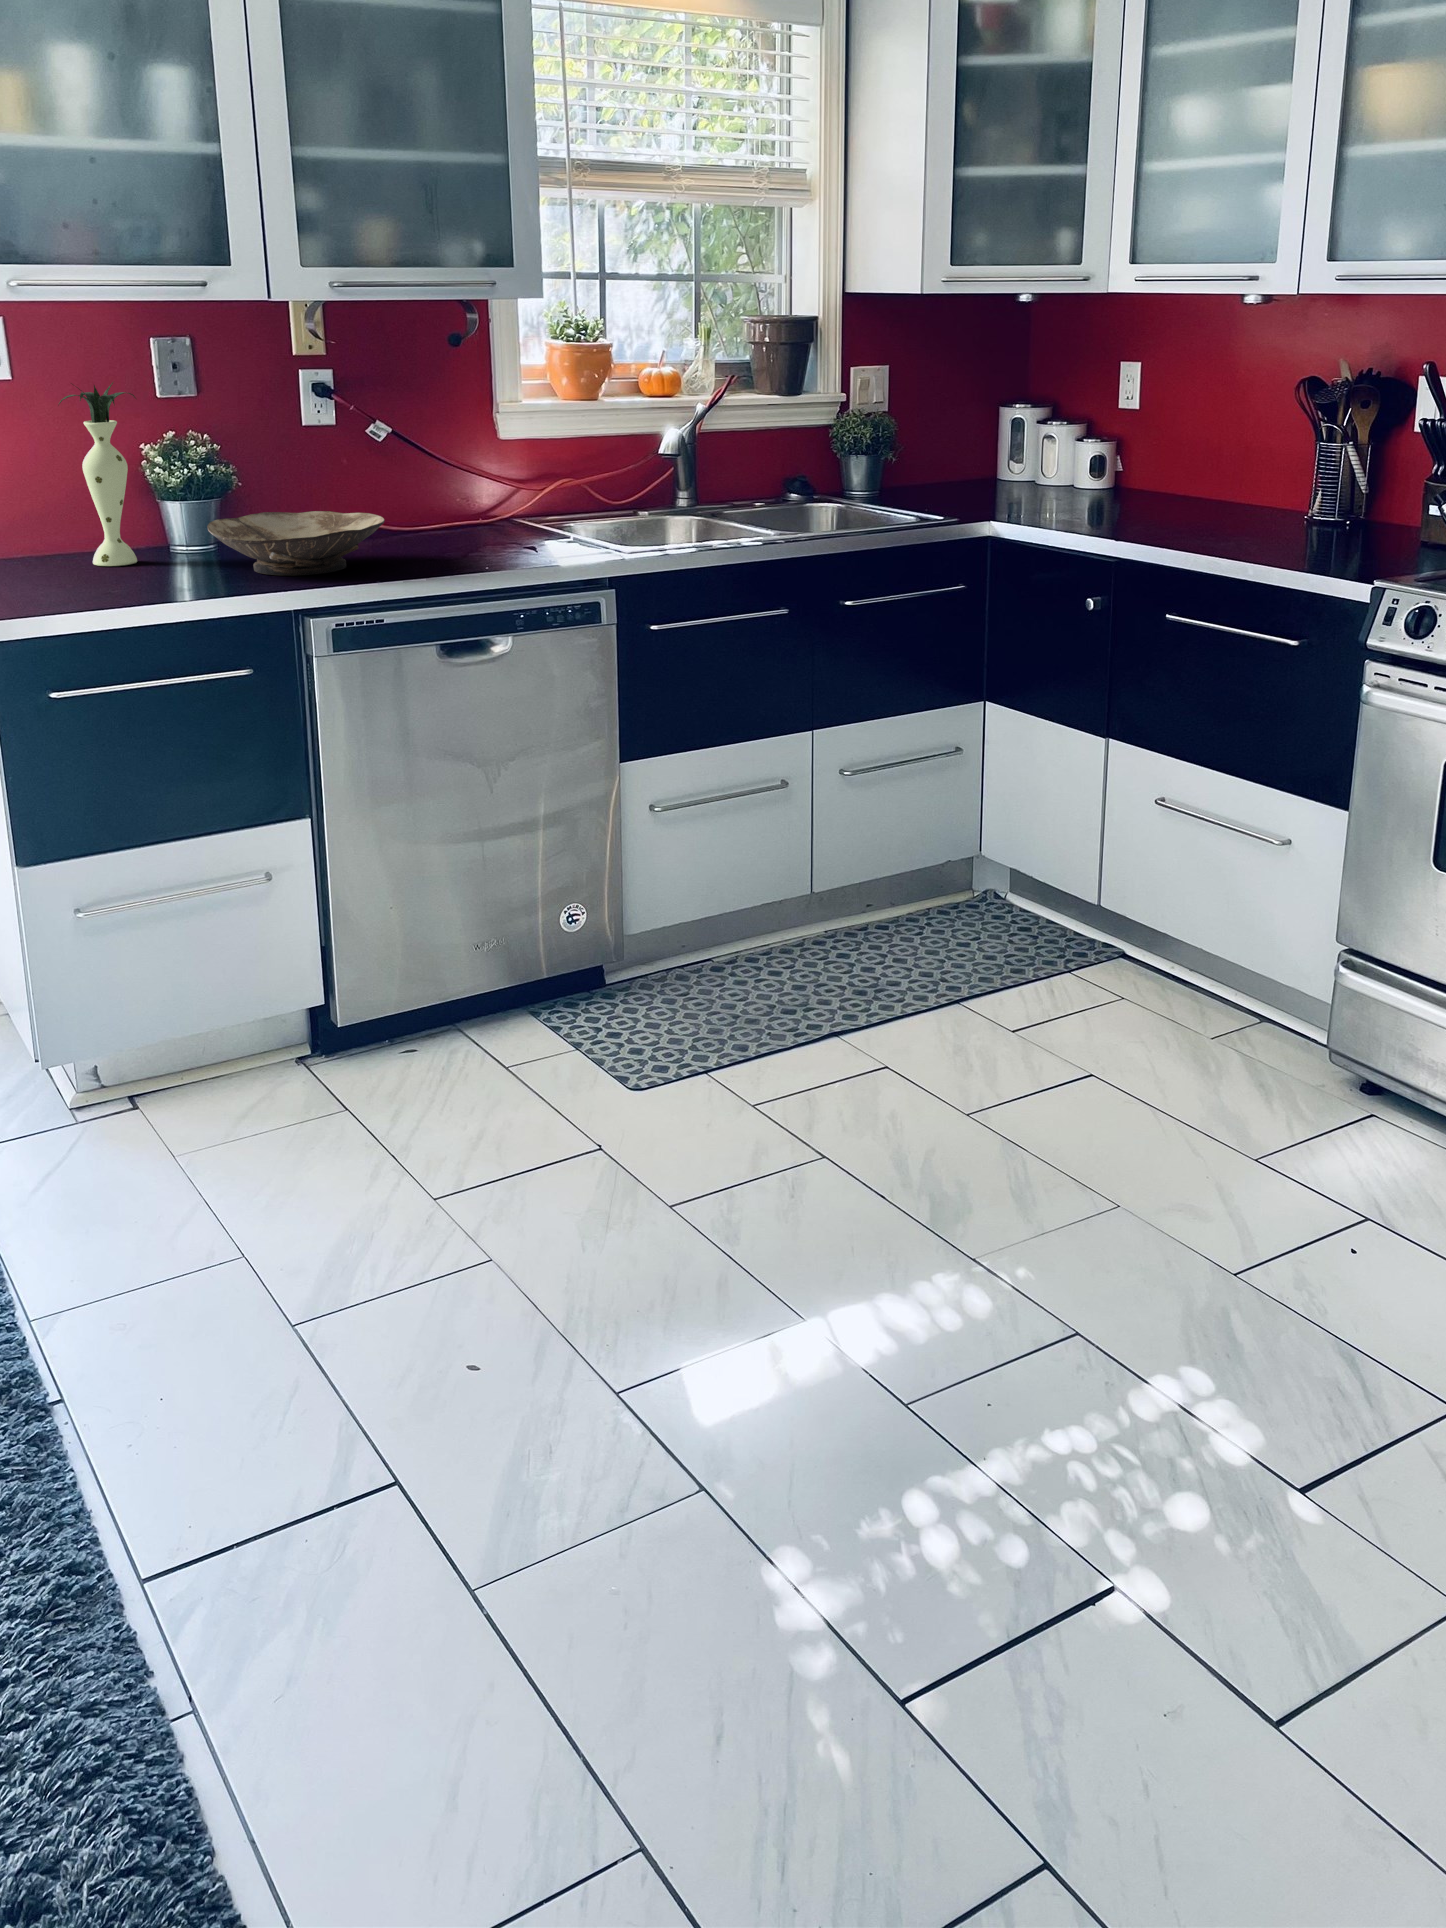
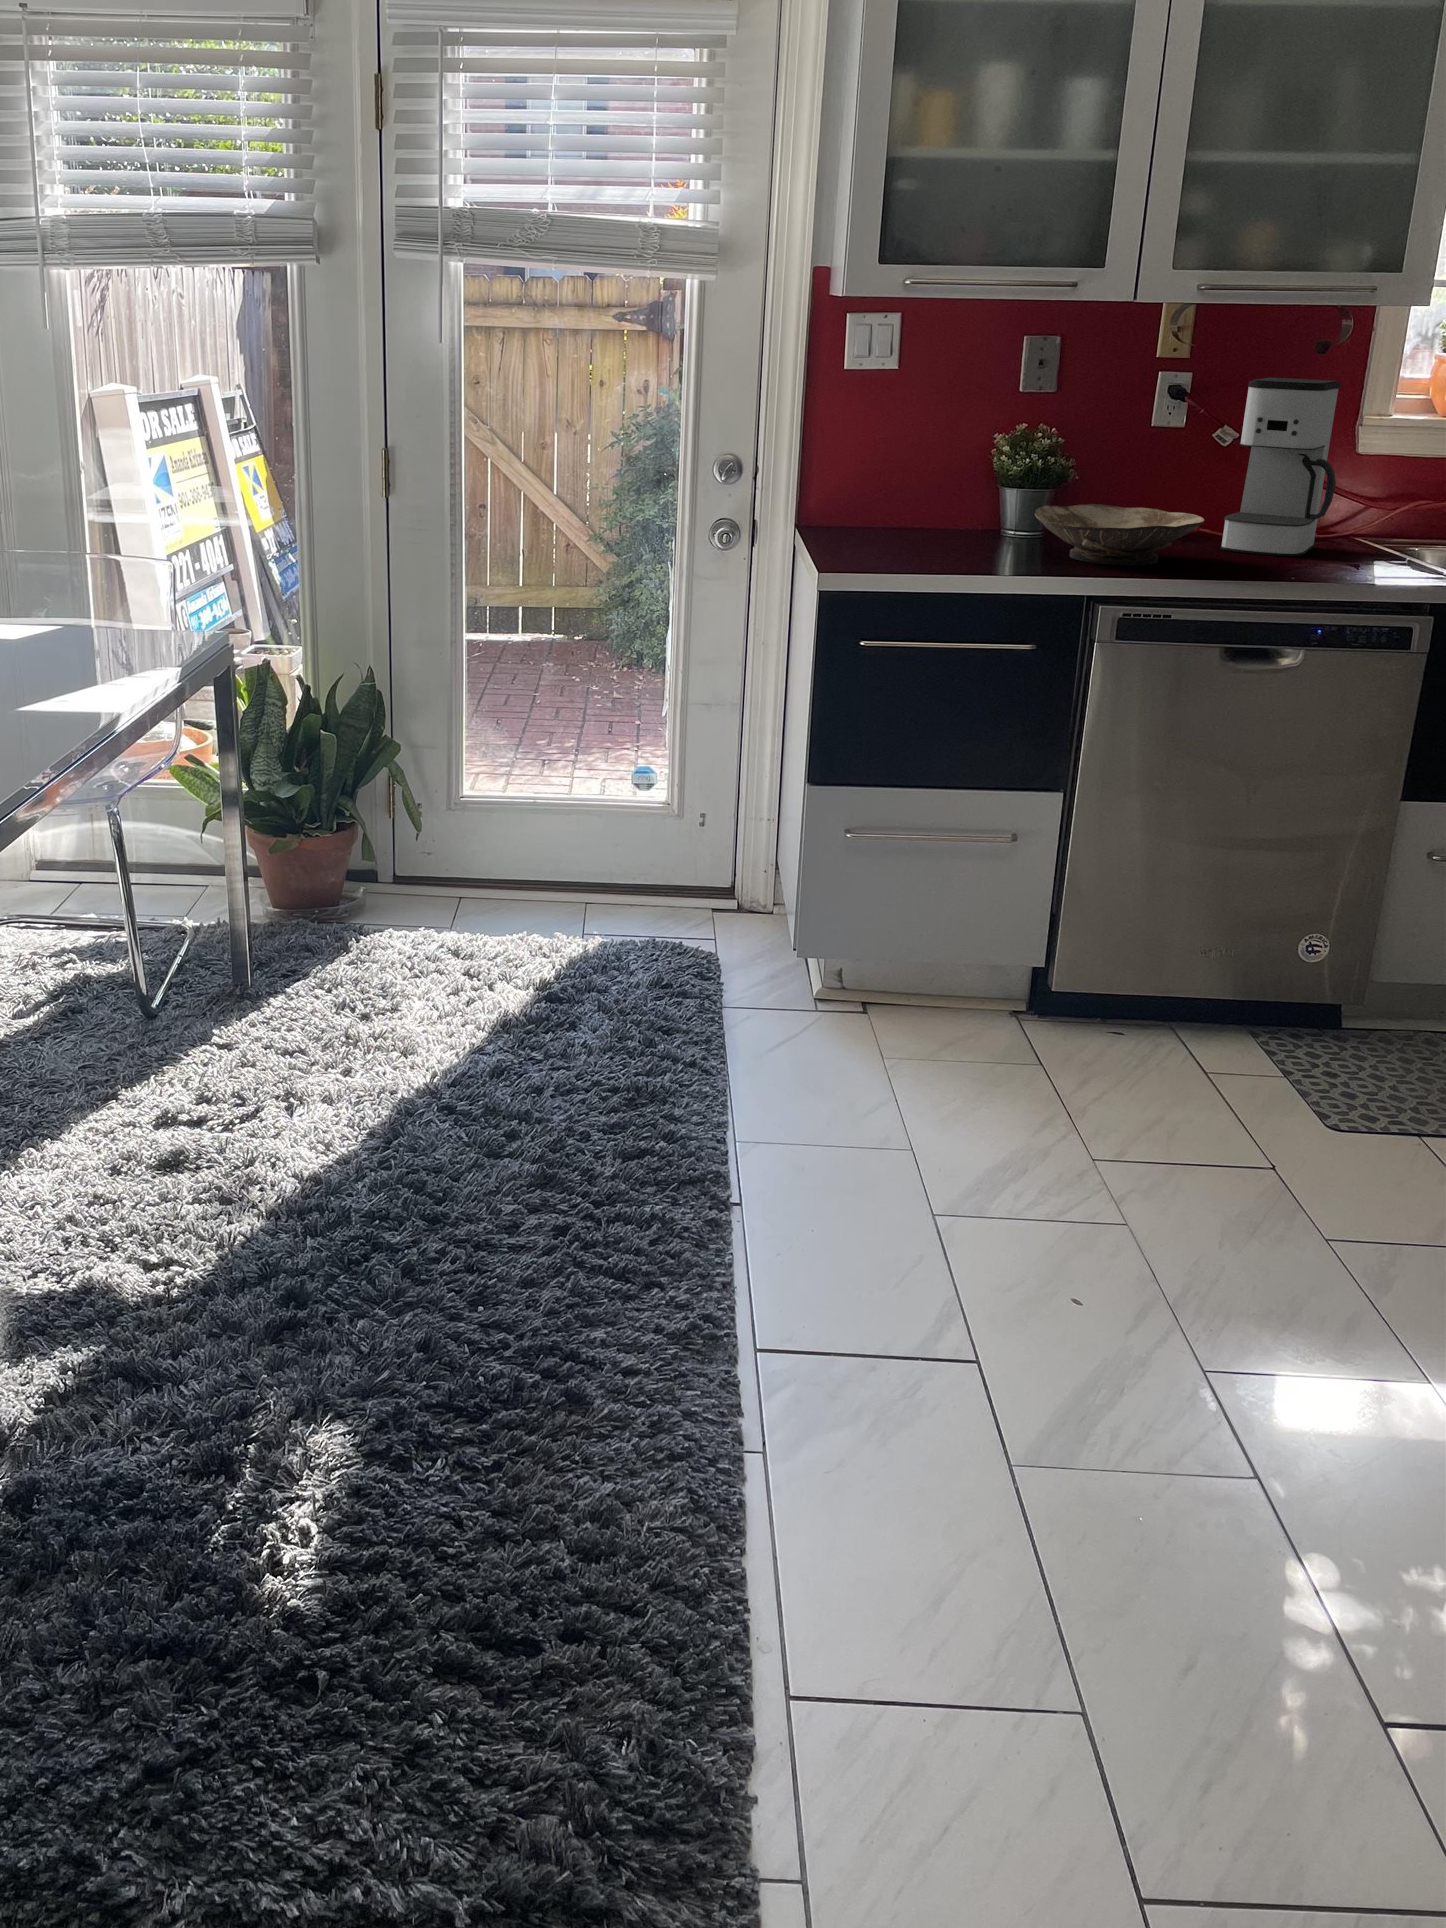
coffee maker: none [391,370,491,545] -> present [1221,378,1341,556]
vase: present [59,383,137,566] -> none [931,371,1001,540]

